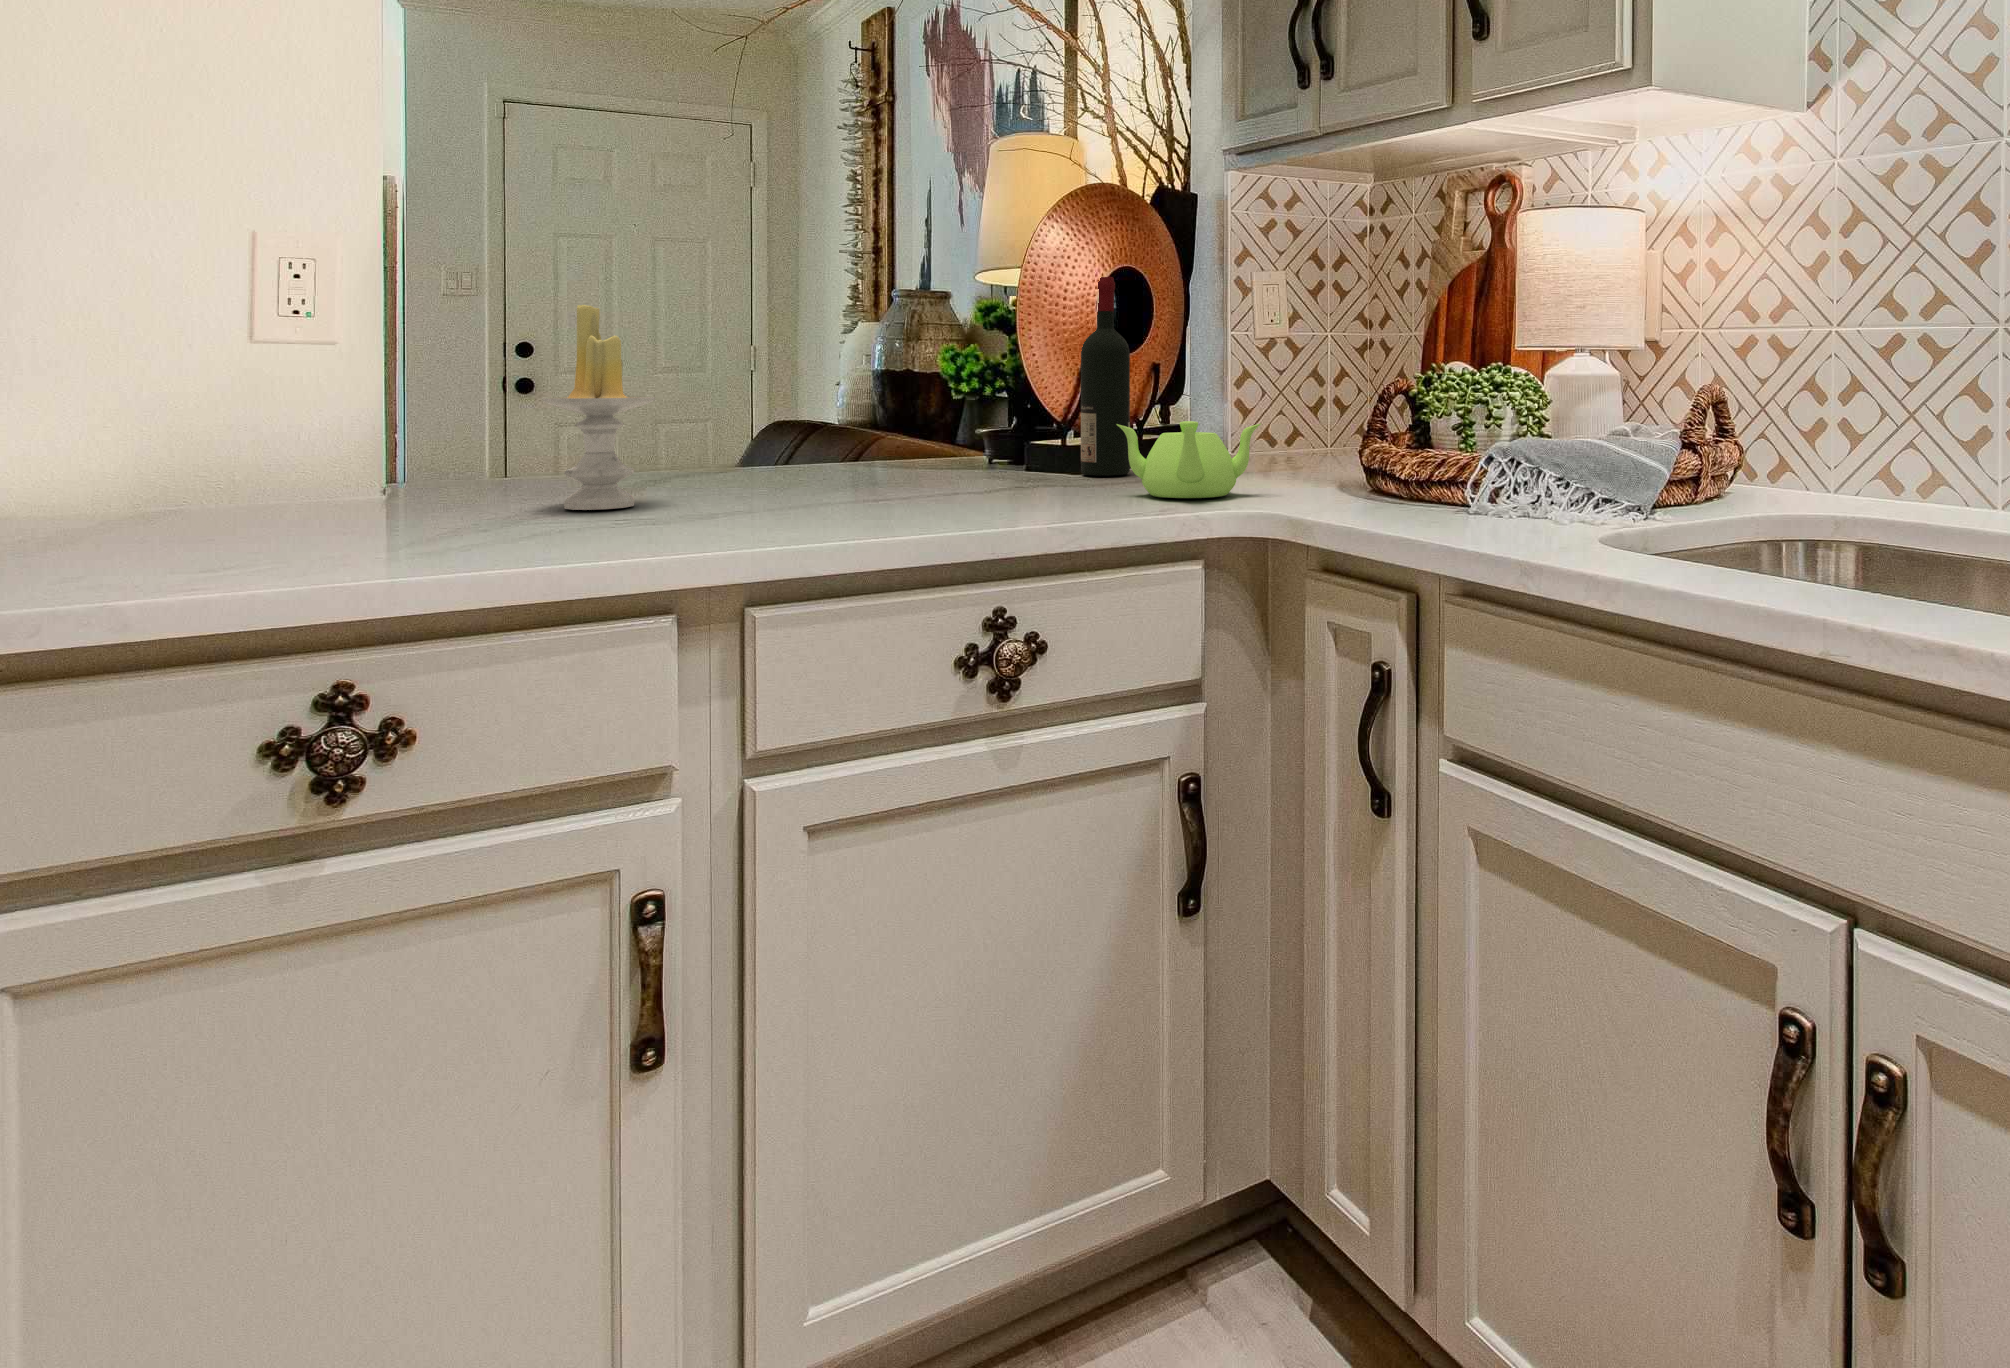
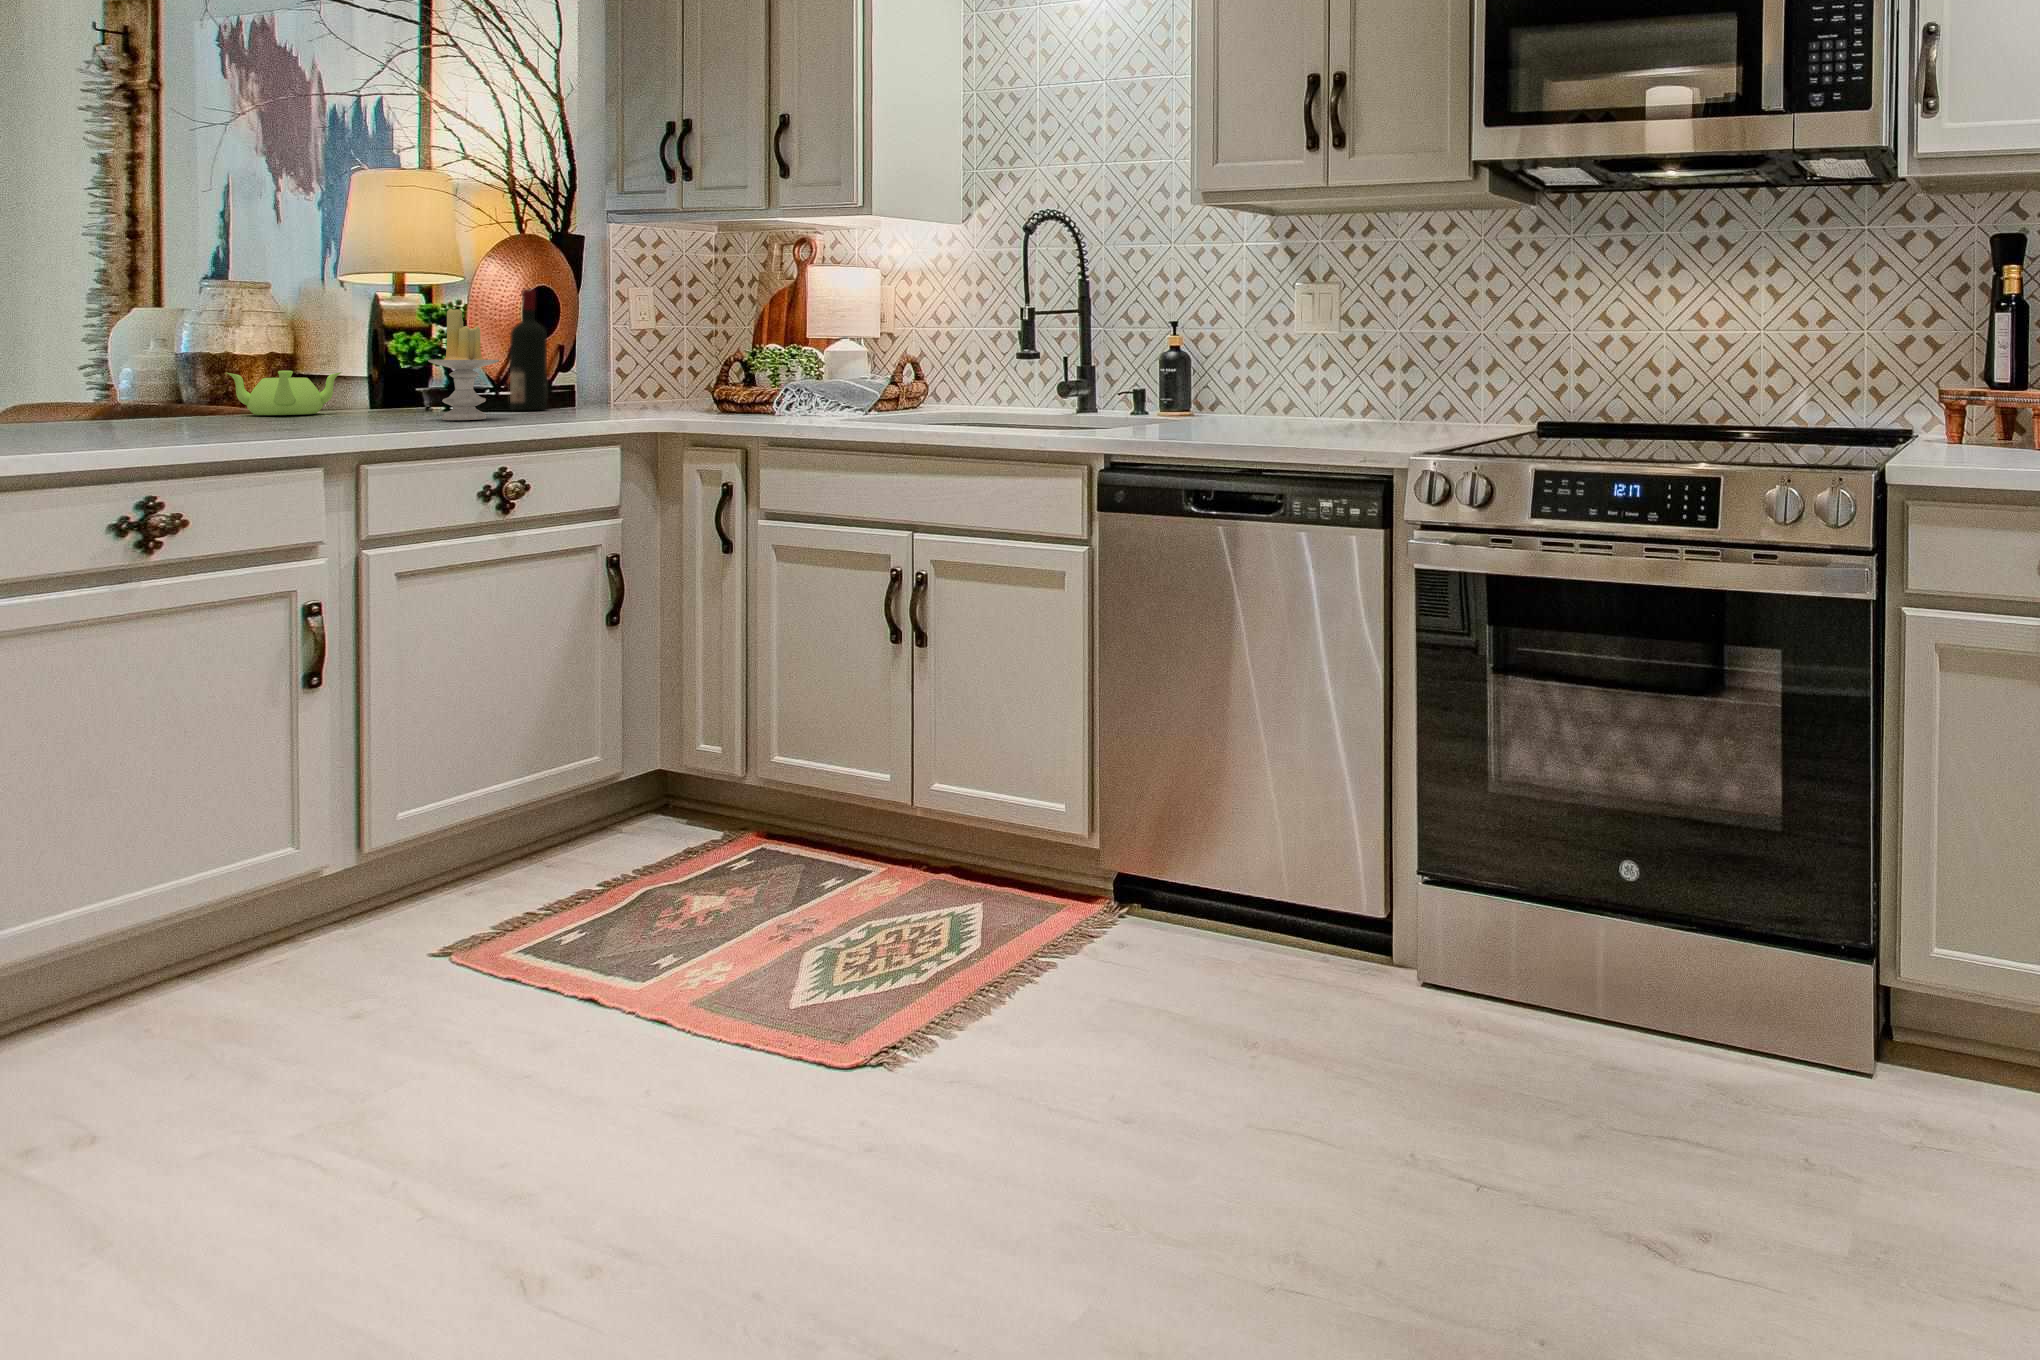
candle: present [542,305,655,510] -> present [428,309,499,420]
teapot: present [1116,421,1261,498] -> present [227,371,342,415]

